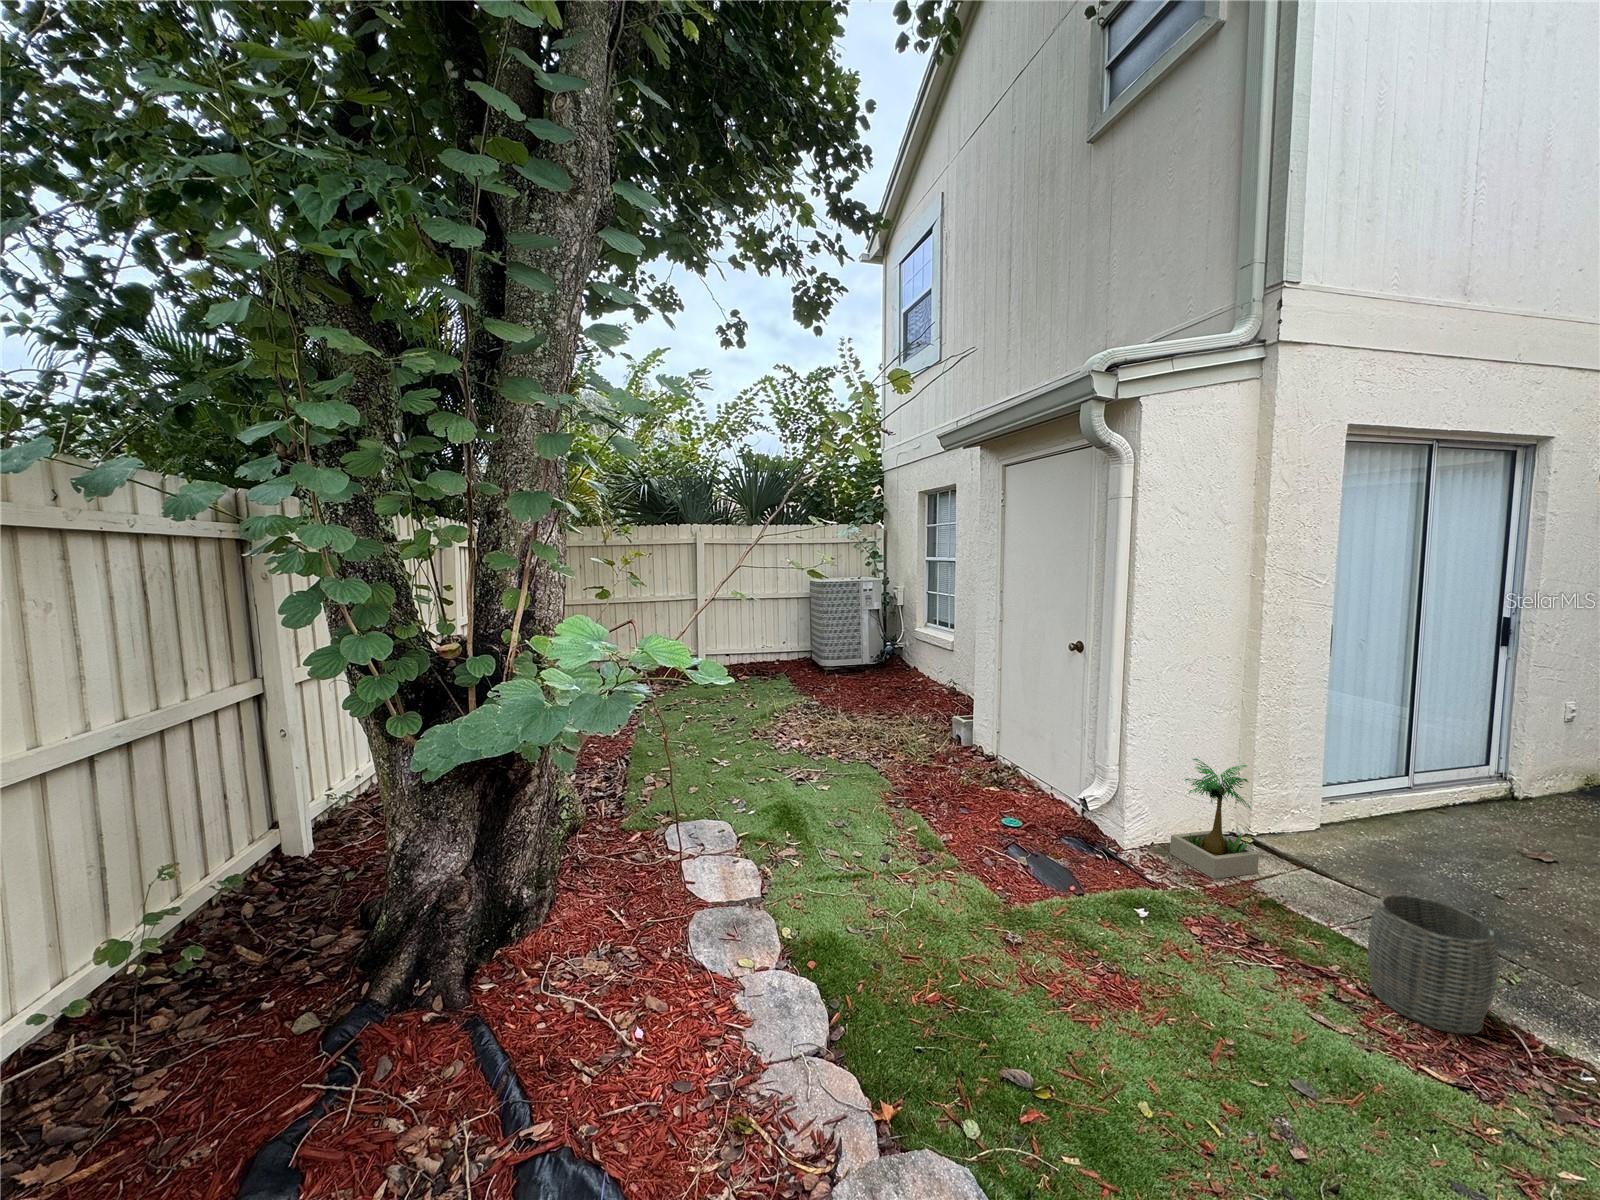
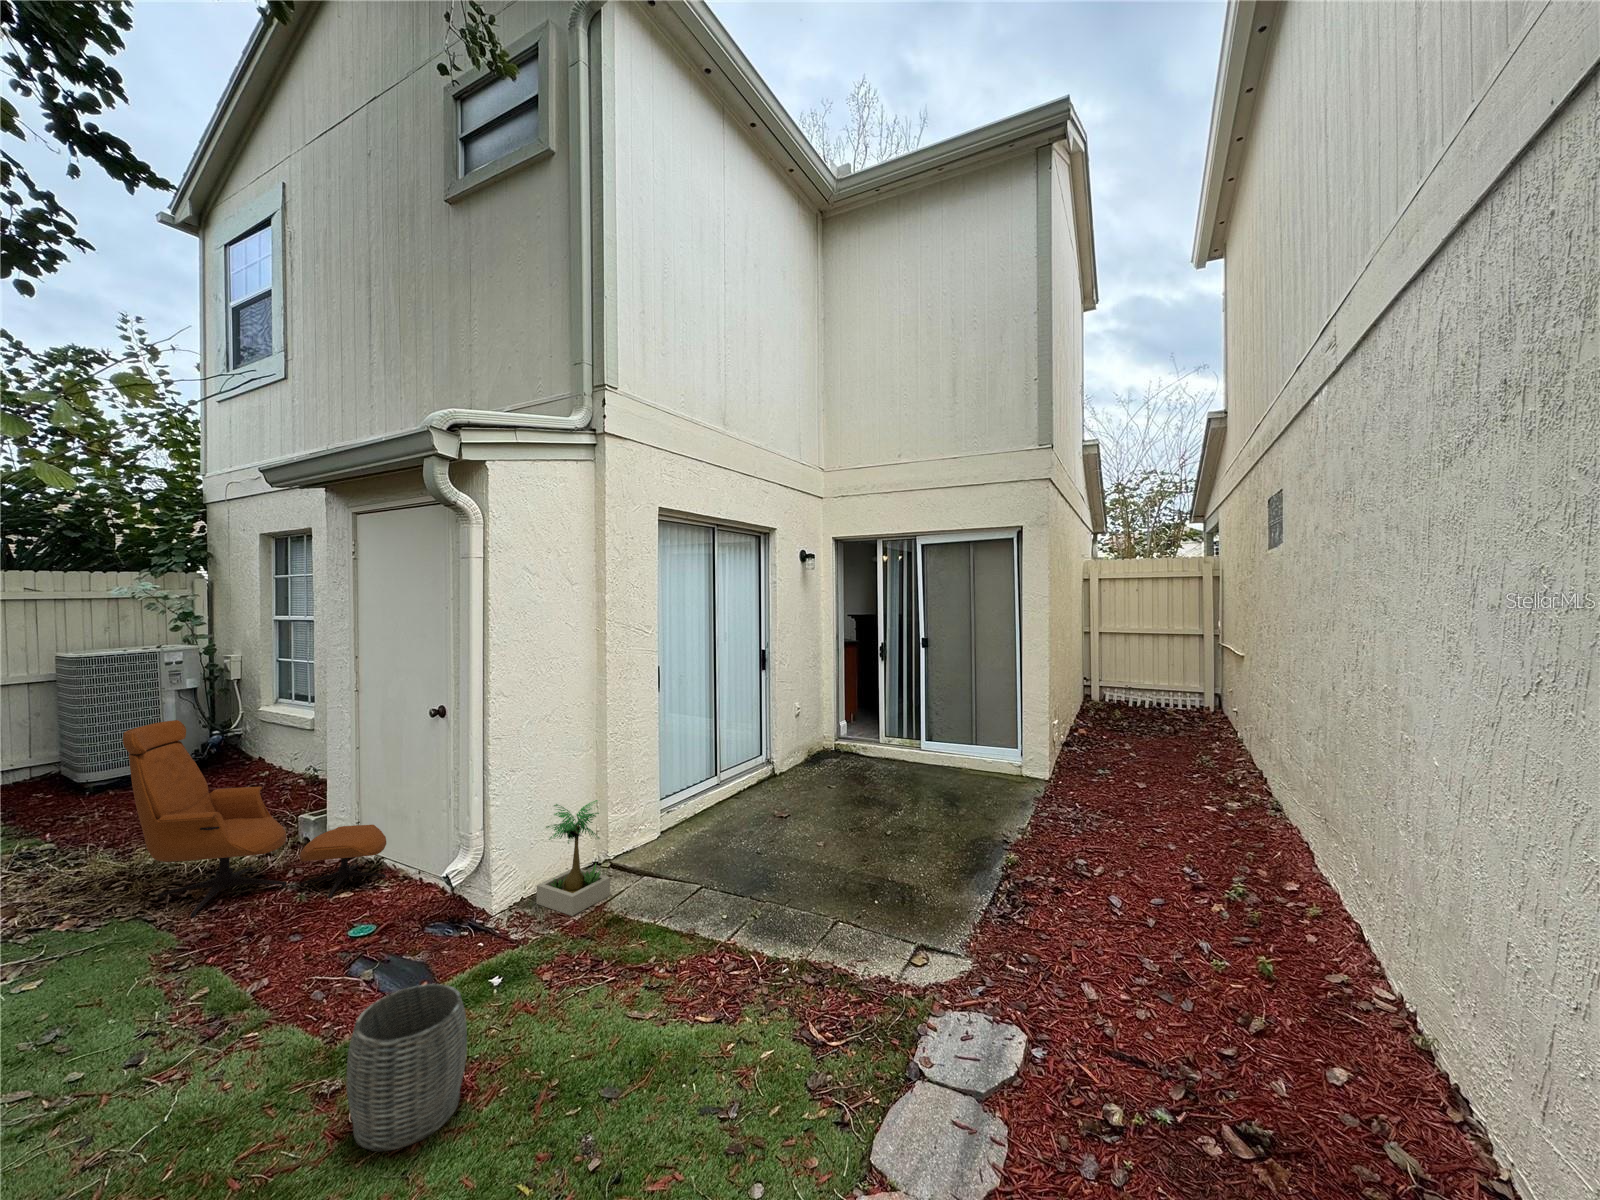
lounge chair: none [861,630,1023,789] -> present [123,720,386,917]
woven basket: present [1368,894,1499,1034] -> present [346,984,467,1151]

